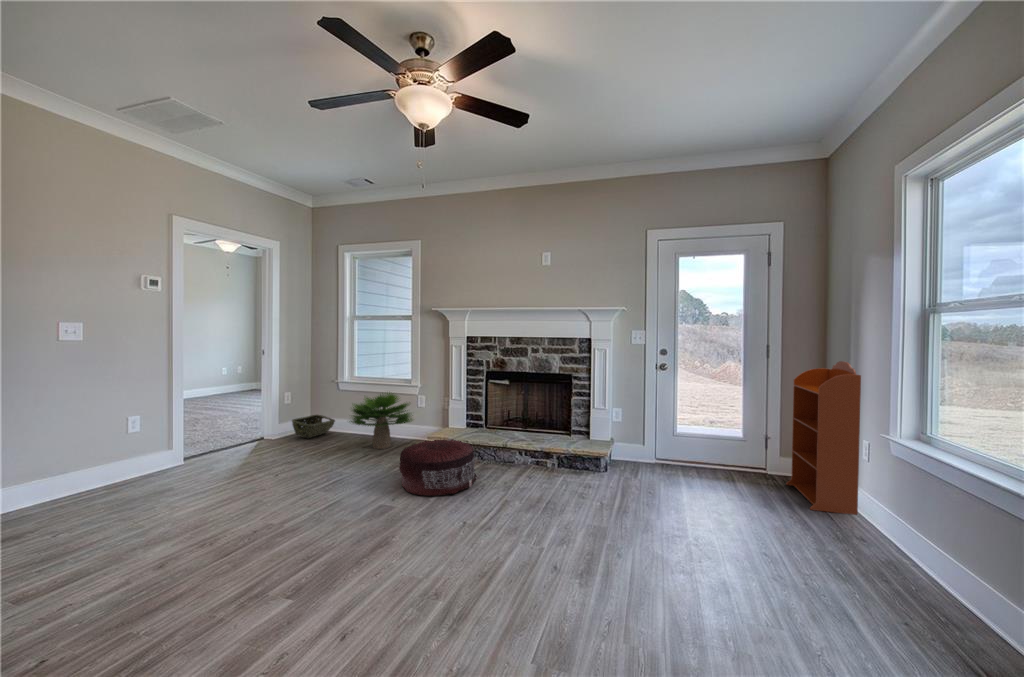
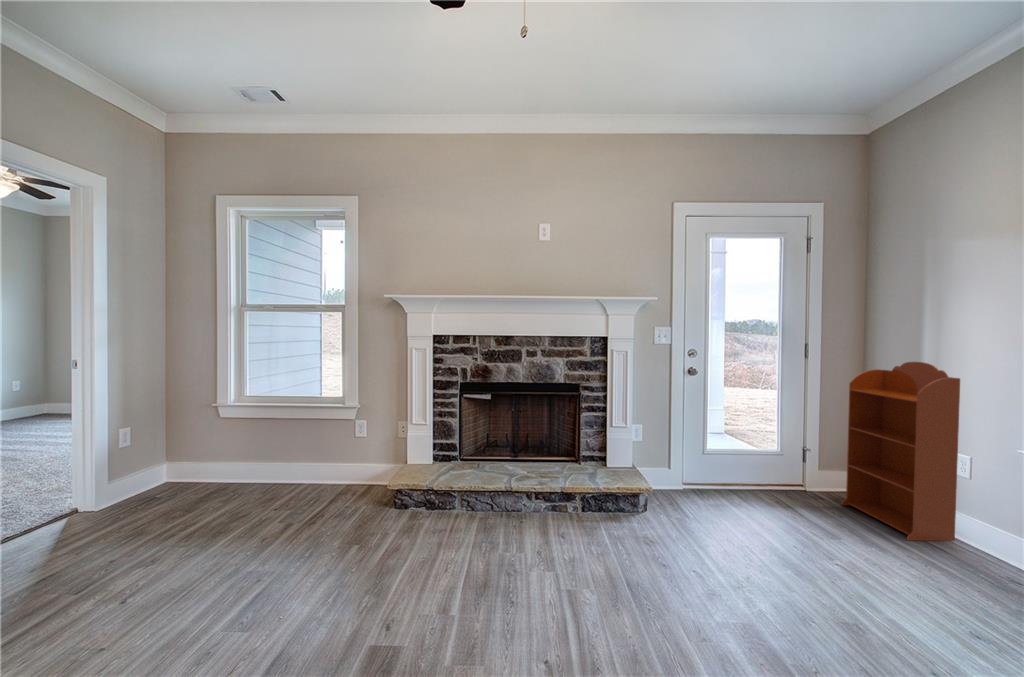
potted plant: present [349,393,412,449] -> none [244,417,359,510]
woven basket: present [292,415,335,438] -> none [134,458,213,501]
pouf: present [399,439,477,496] -> none [374,491,495,605]

